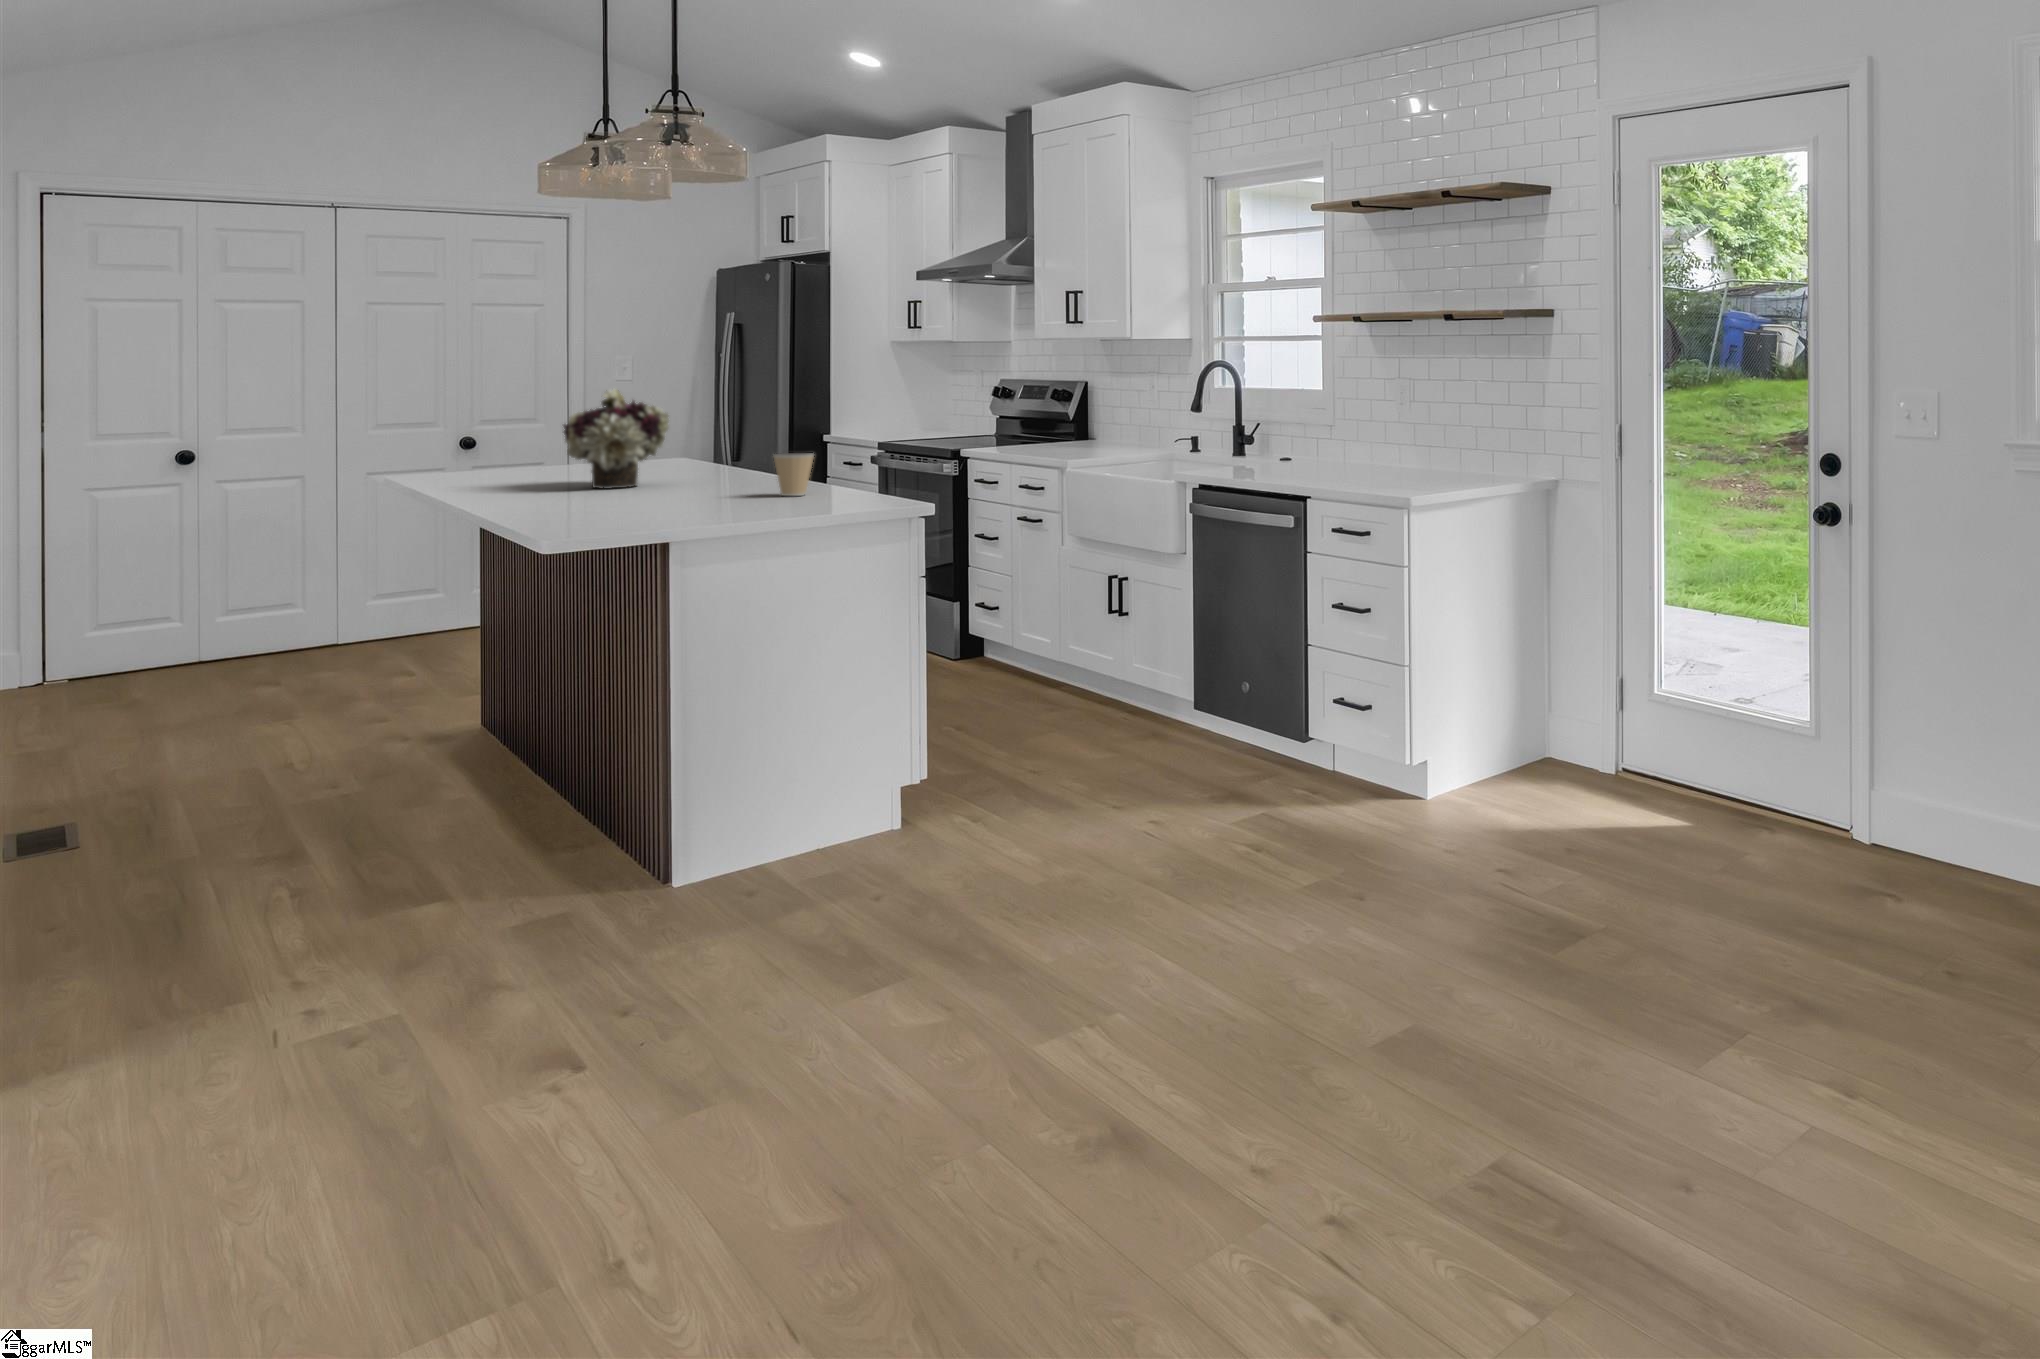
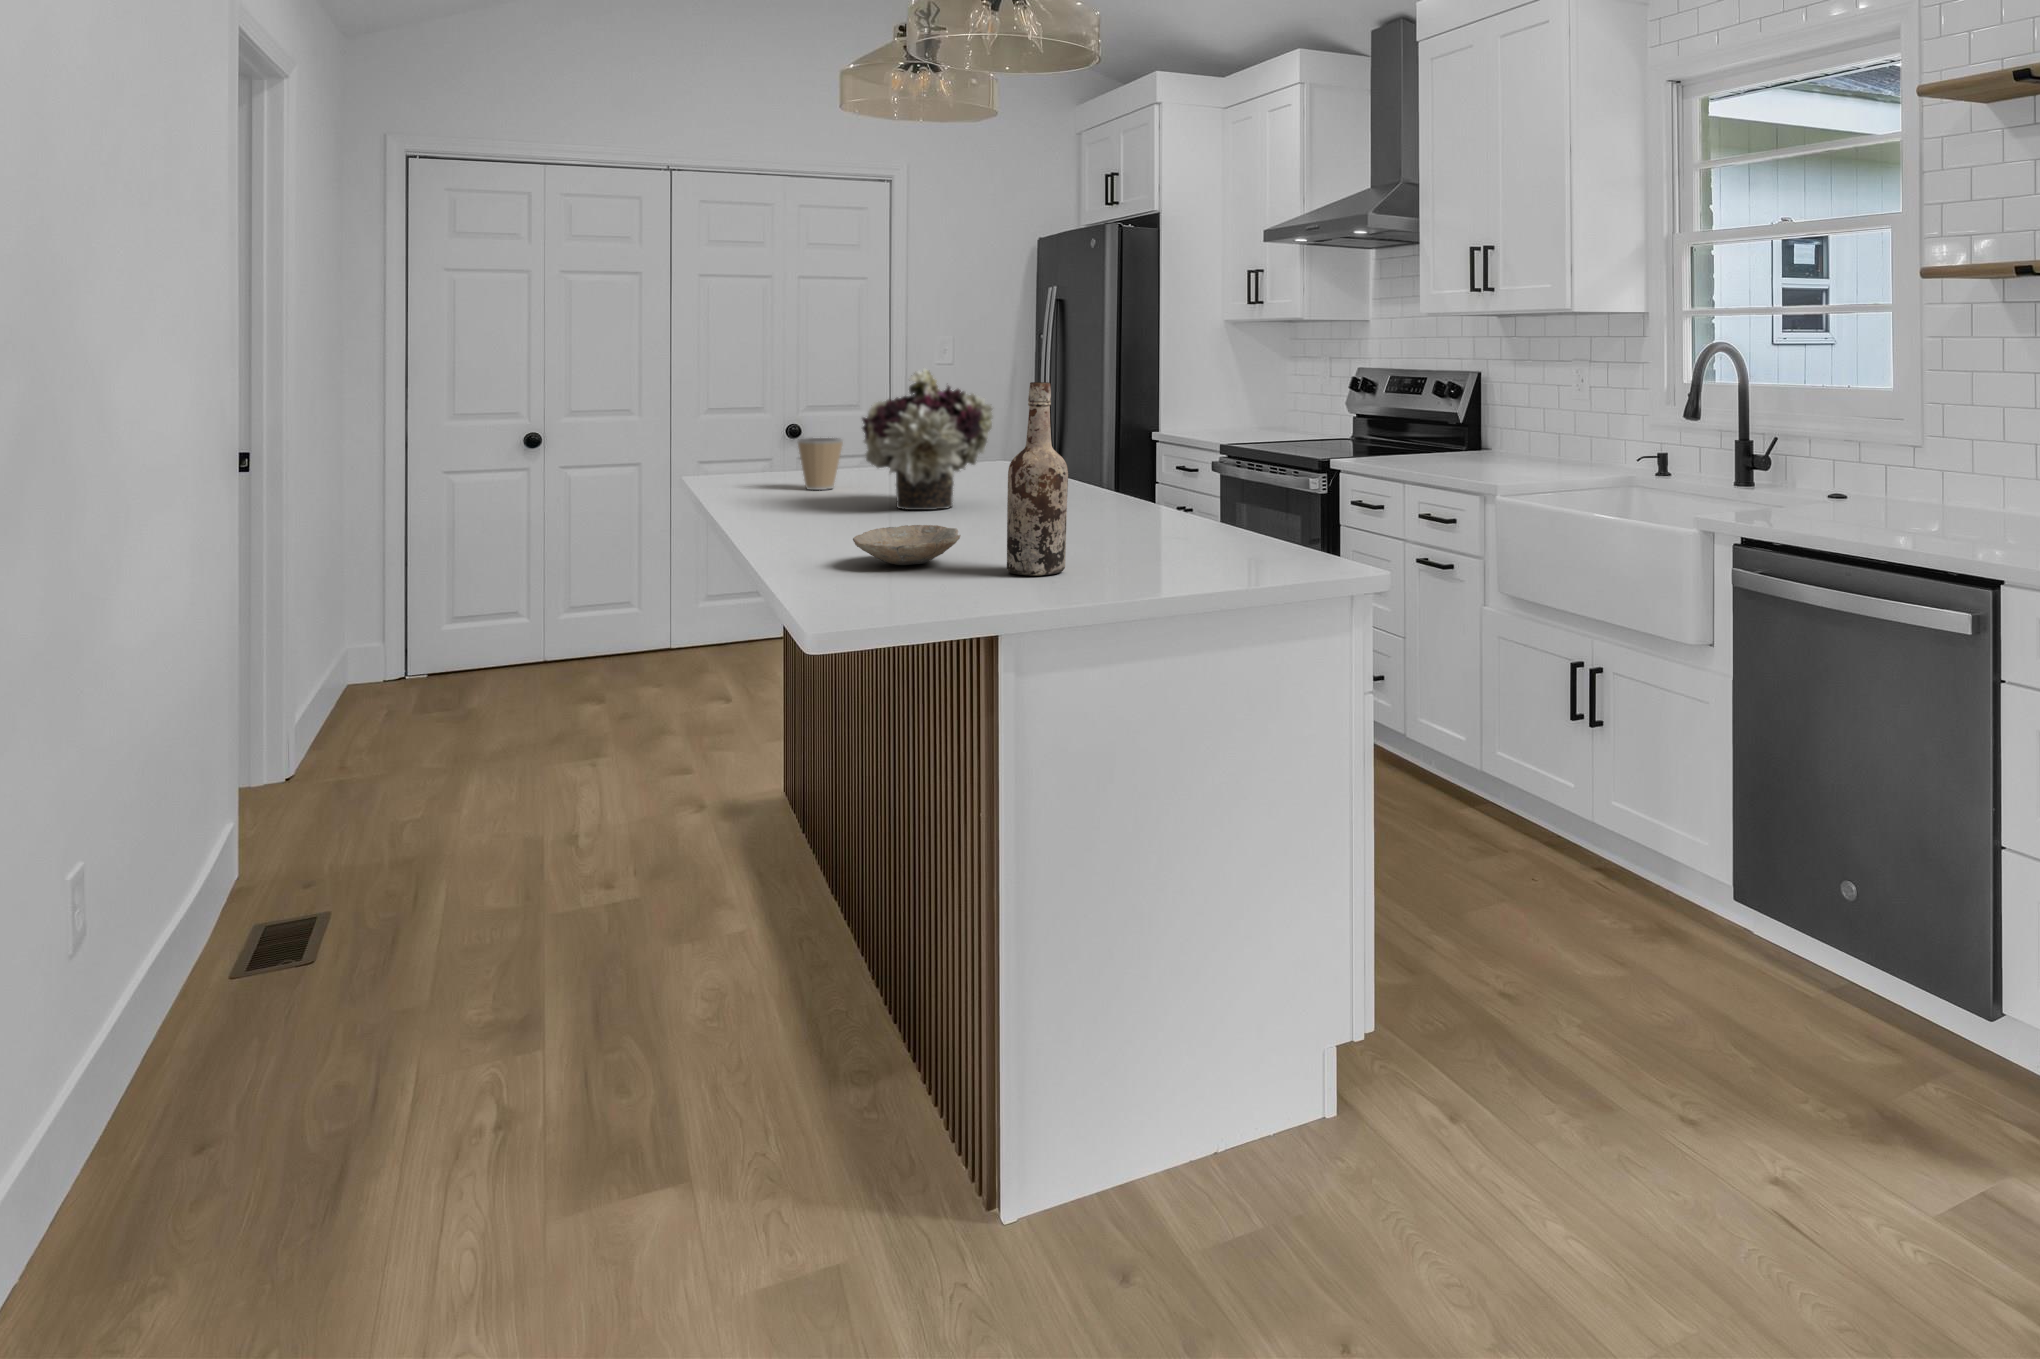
wine bottle: none [677,397,719,515] -> present [1007,382,1068,575]
coffee cup: present [774,453,814,496] -> present [798,438,843,490]
bowl: none [567,490,645,514] -> present [853,525,961,565]

